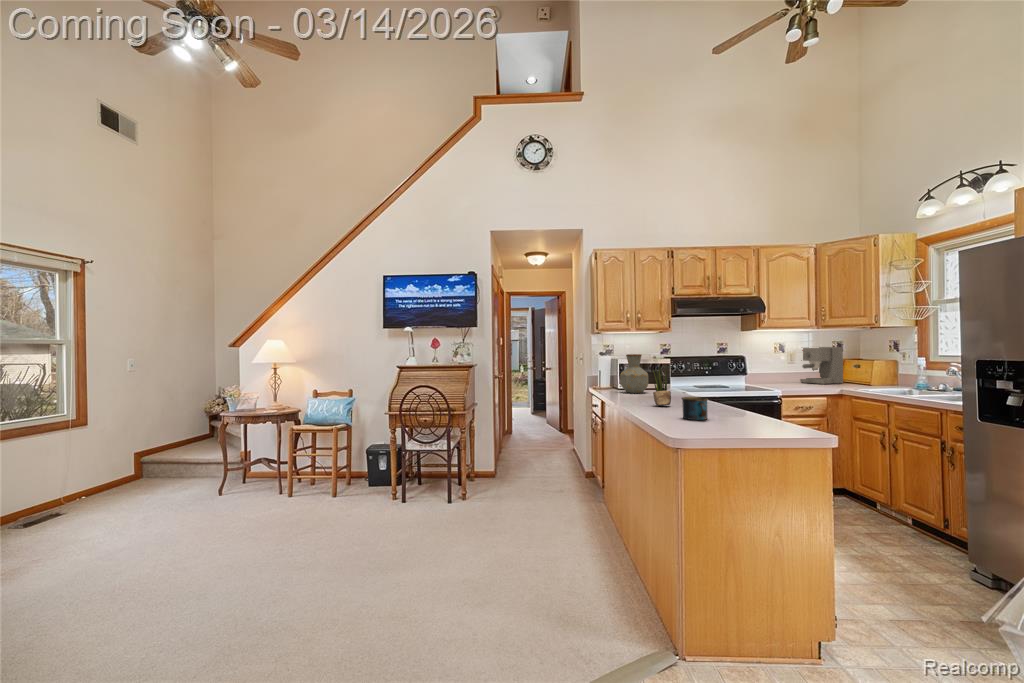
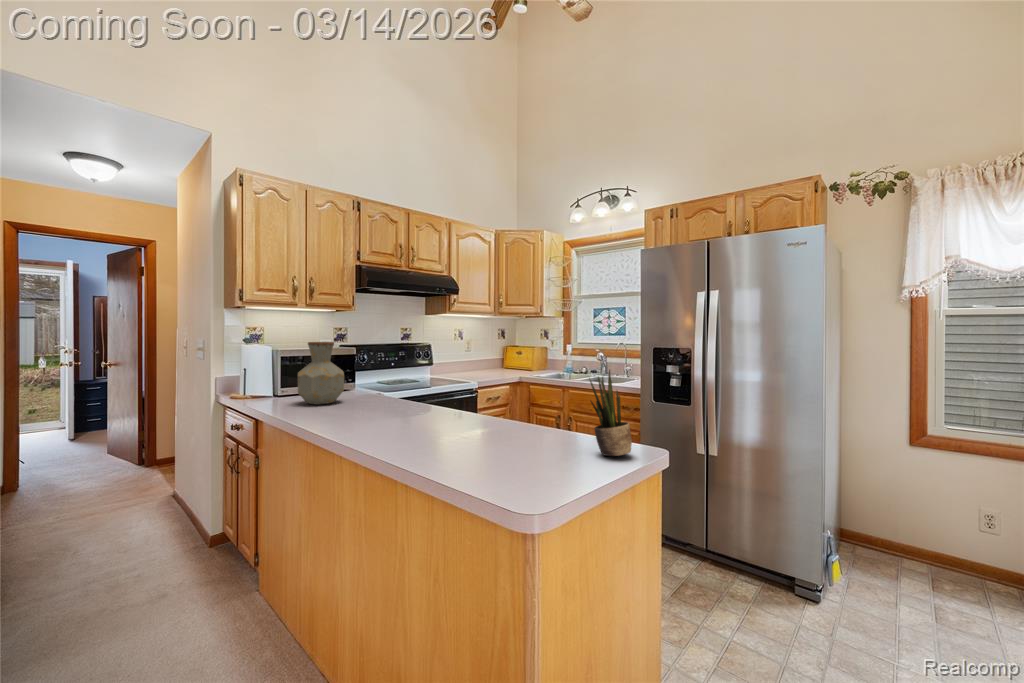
coffee maker: present [800,347,843,384] -> none [470,334,504,371]
potted plant: present [653,365,671,405] -> present [590,370,632,456]
mug: present [682,397,708,420] -> none [514,422,570,471]

